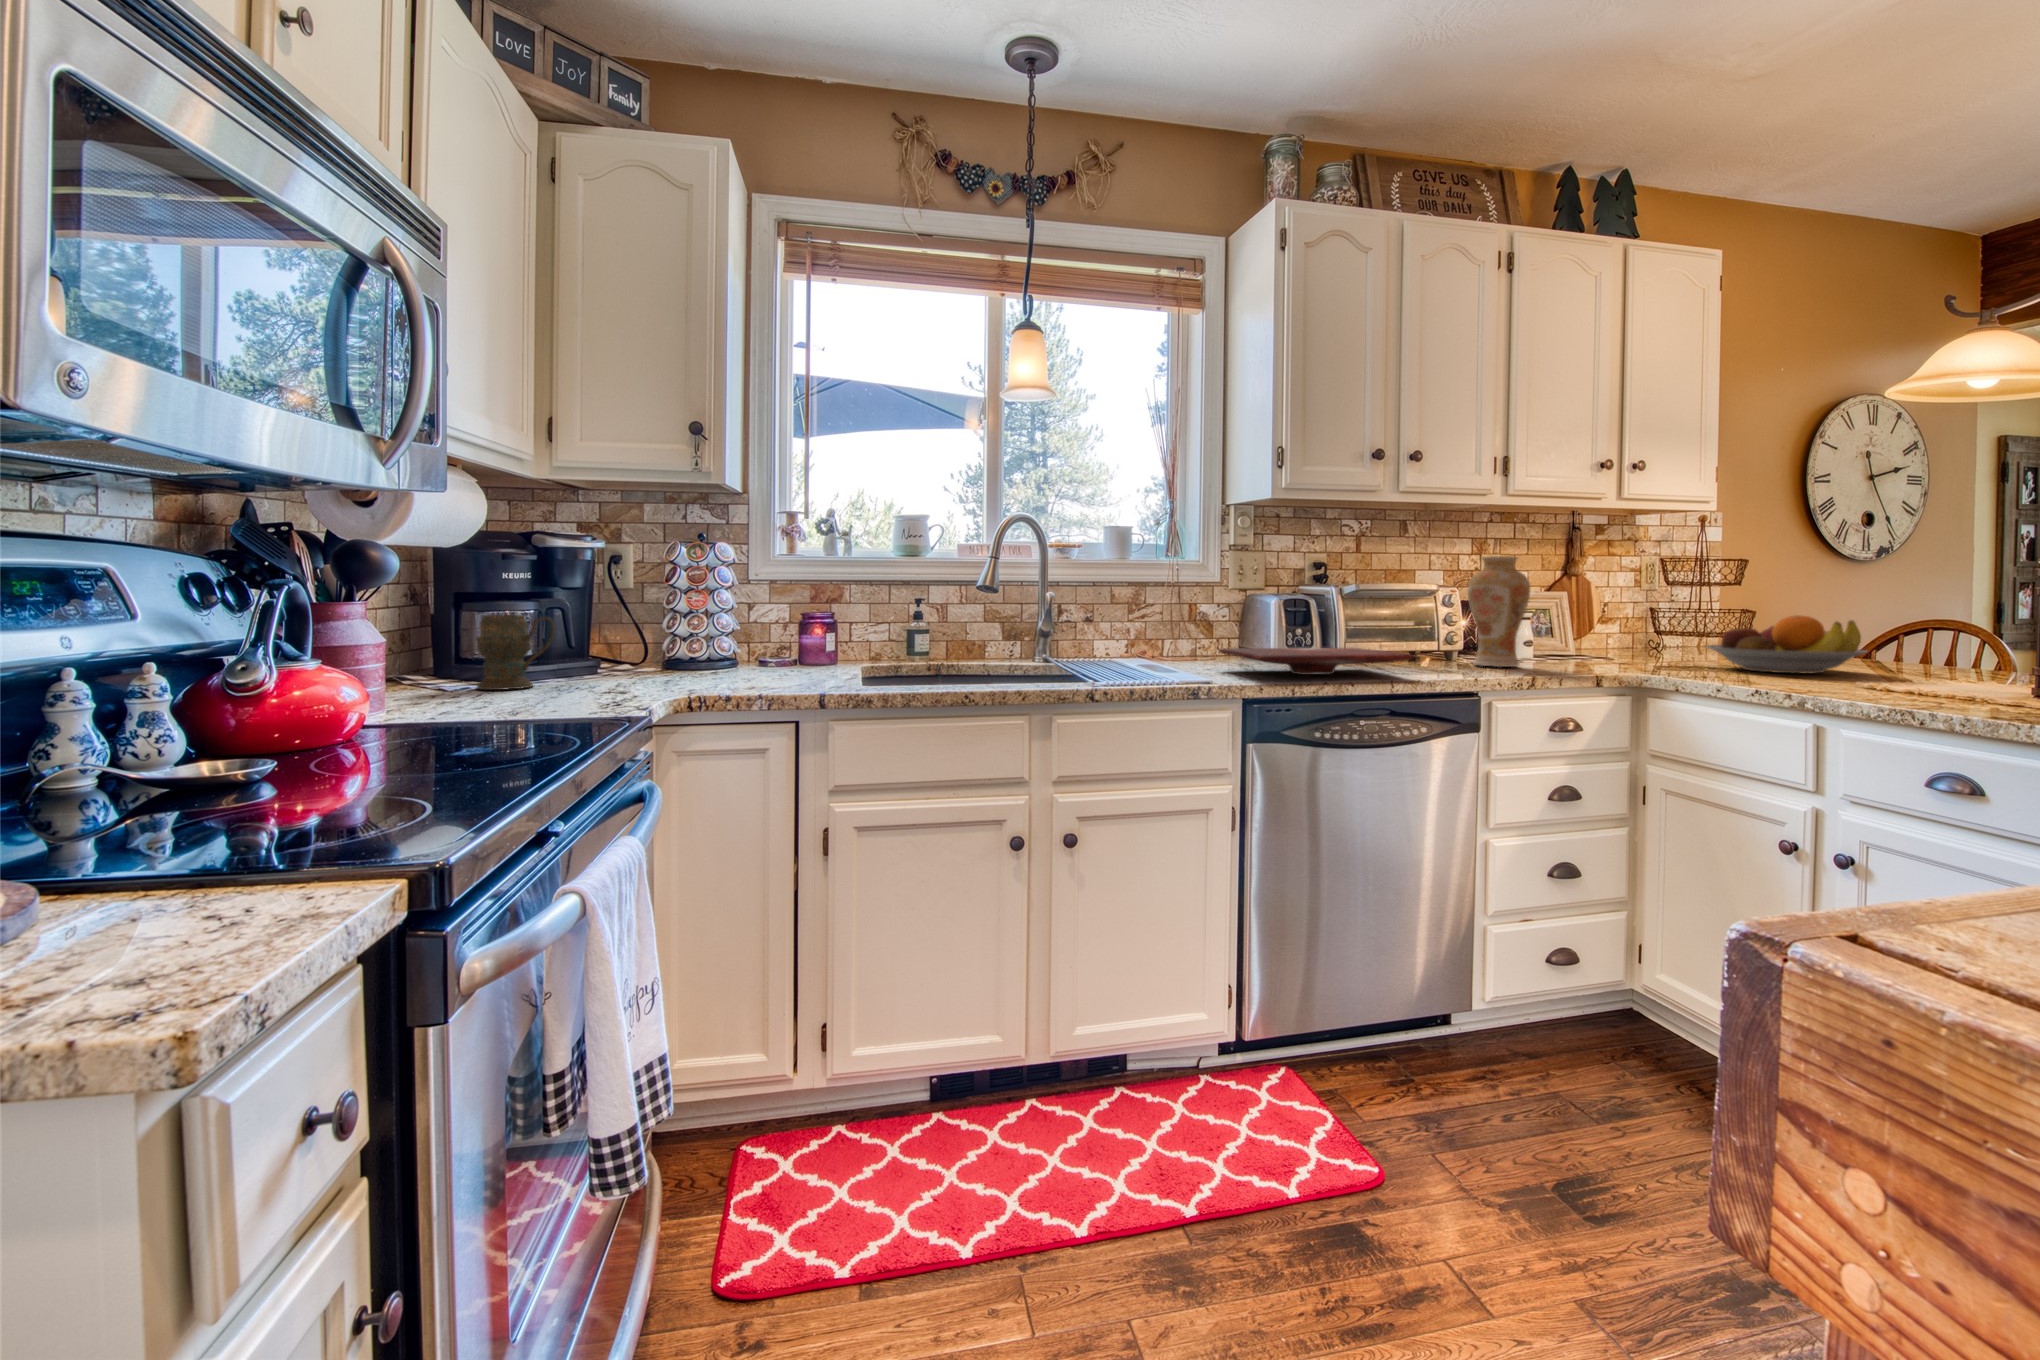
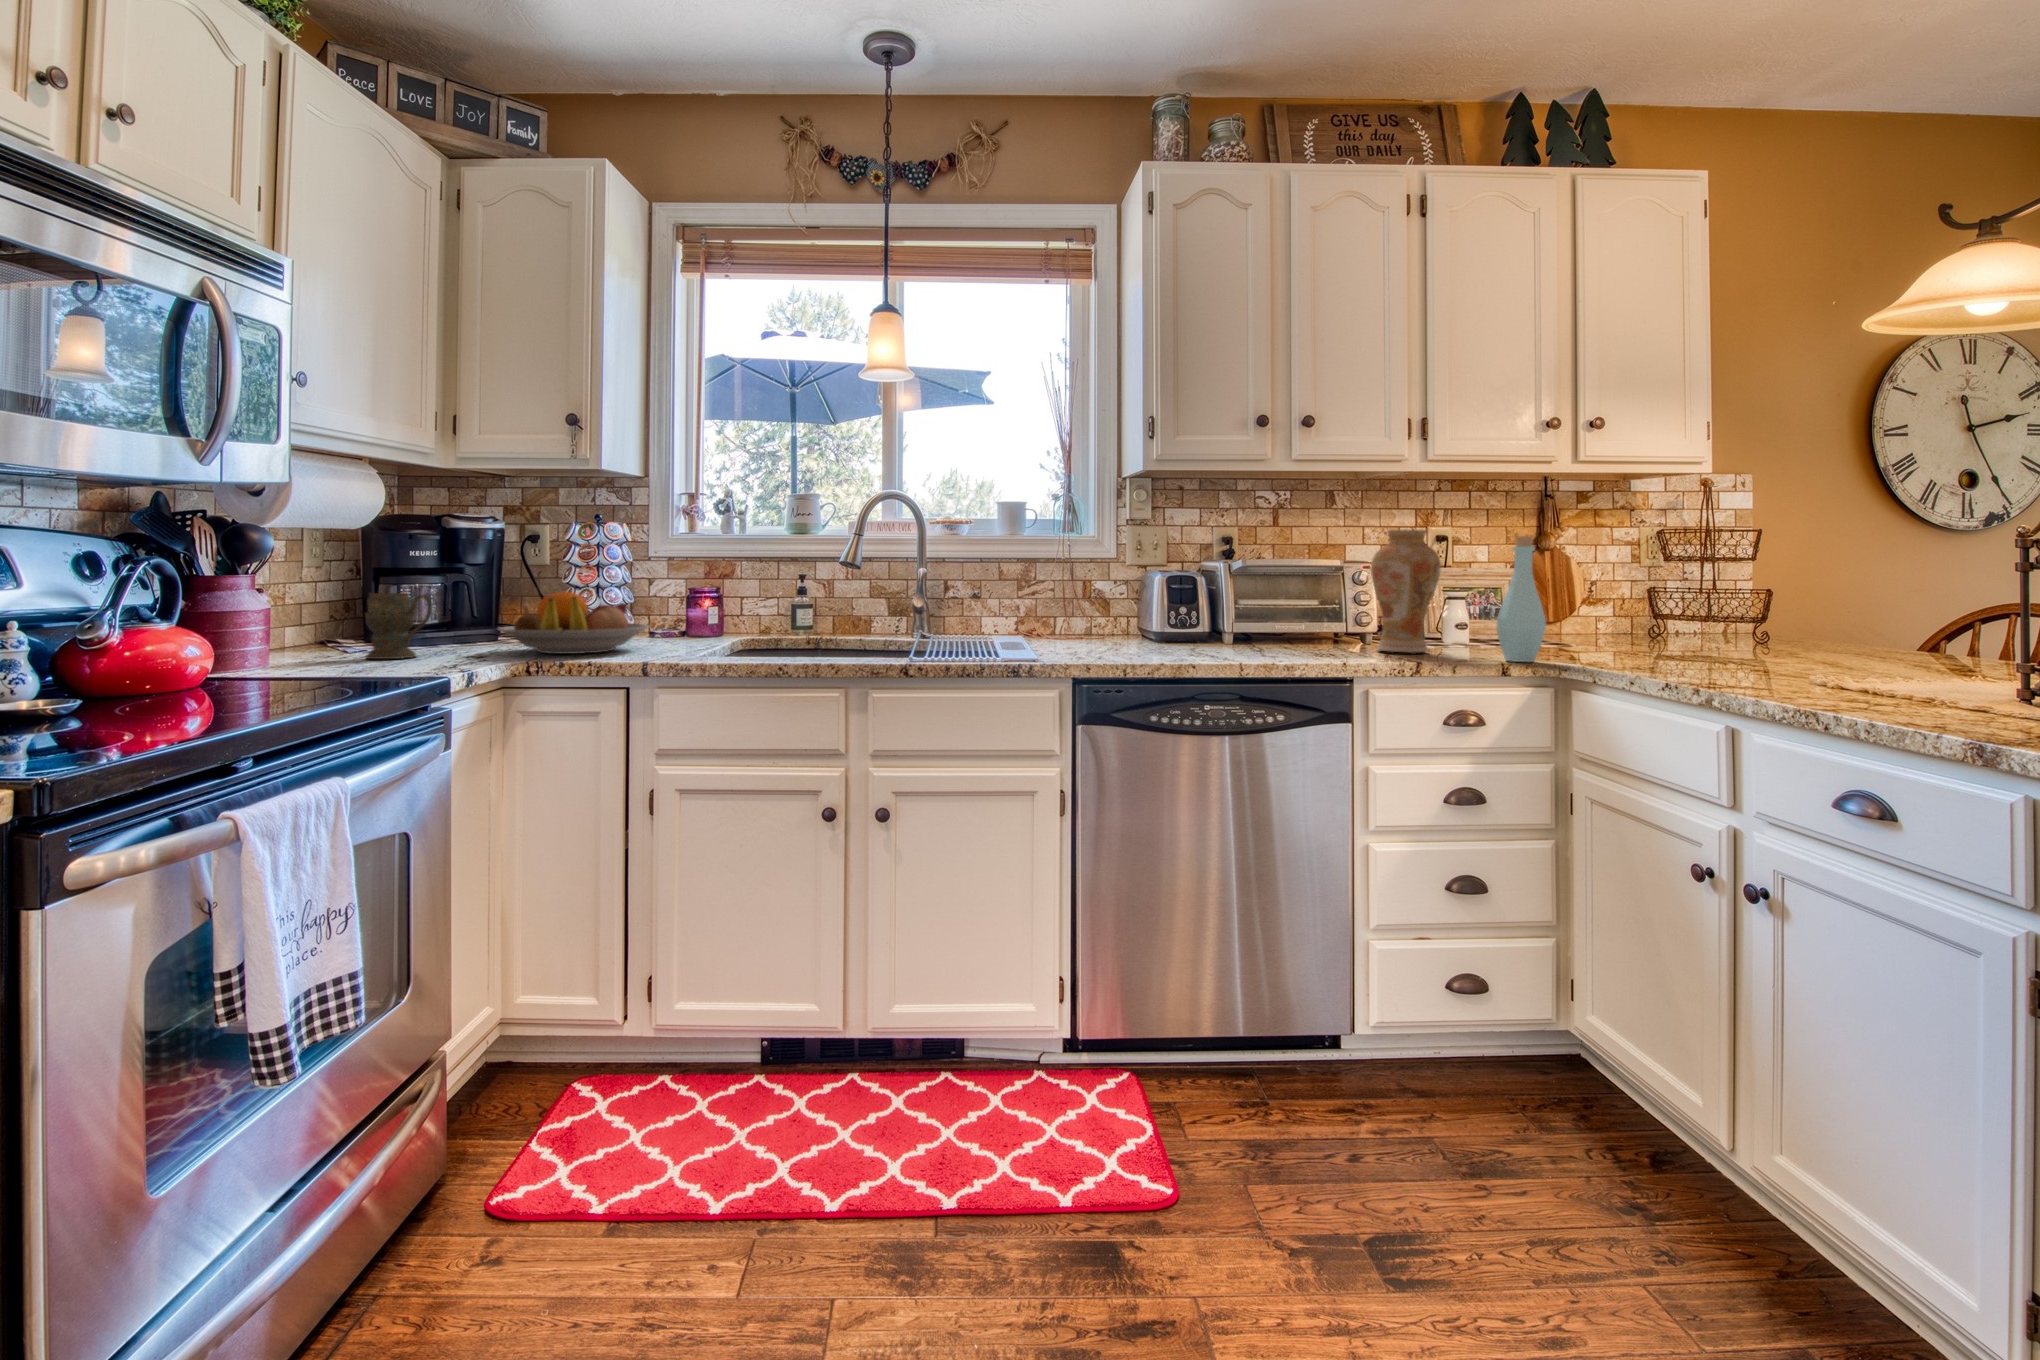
bottle: none [1588,564,1633,674] -> present [1496,536,1546,662]
fruit bowl: present [1707,615,1867,674] -> present [498,591,649,654]
cutting board: present [1219,648,1414,675] -> none [1080,630,1268,657]

